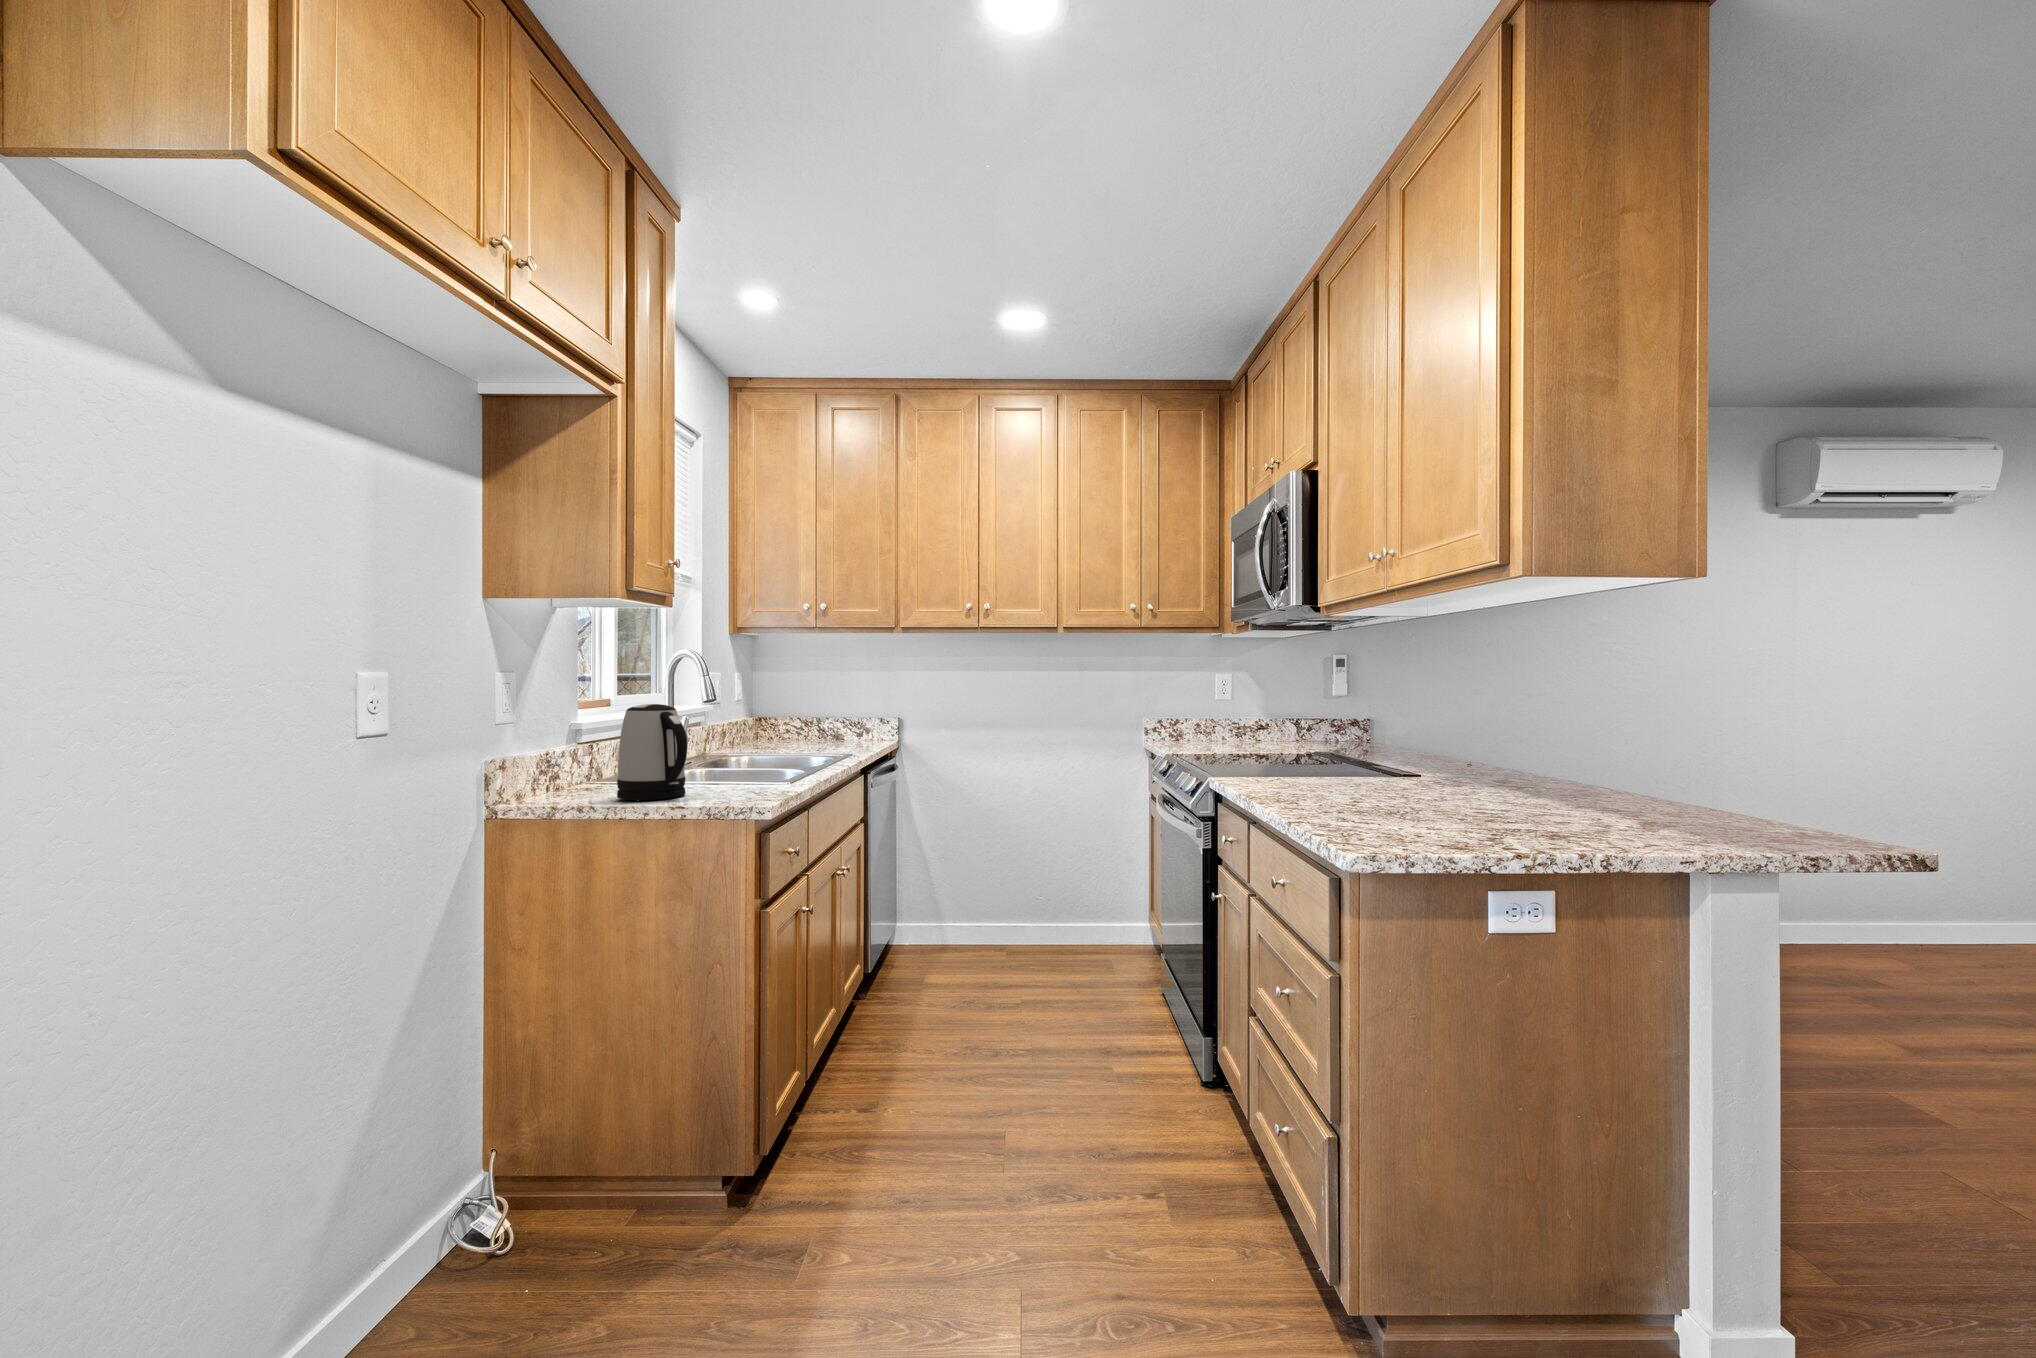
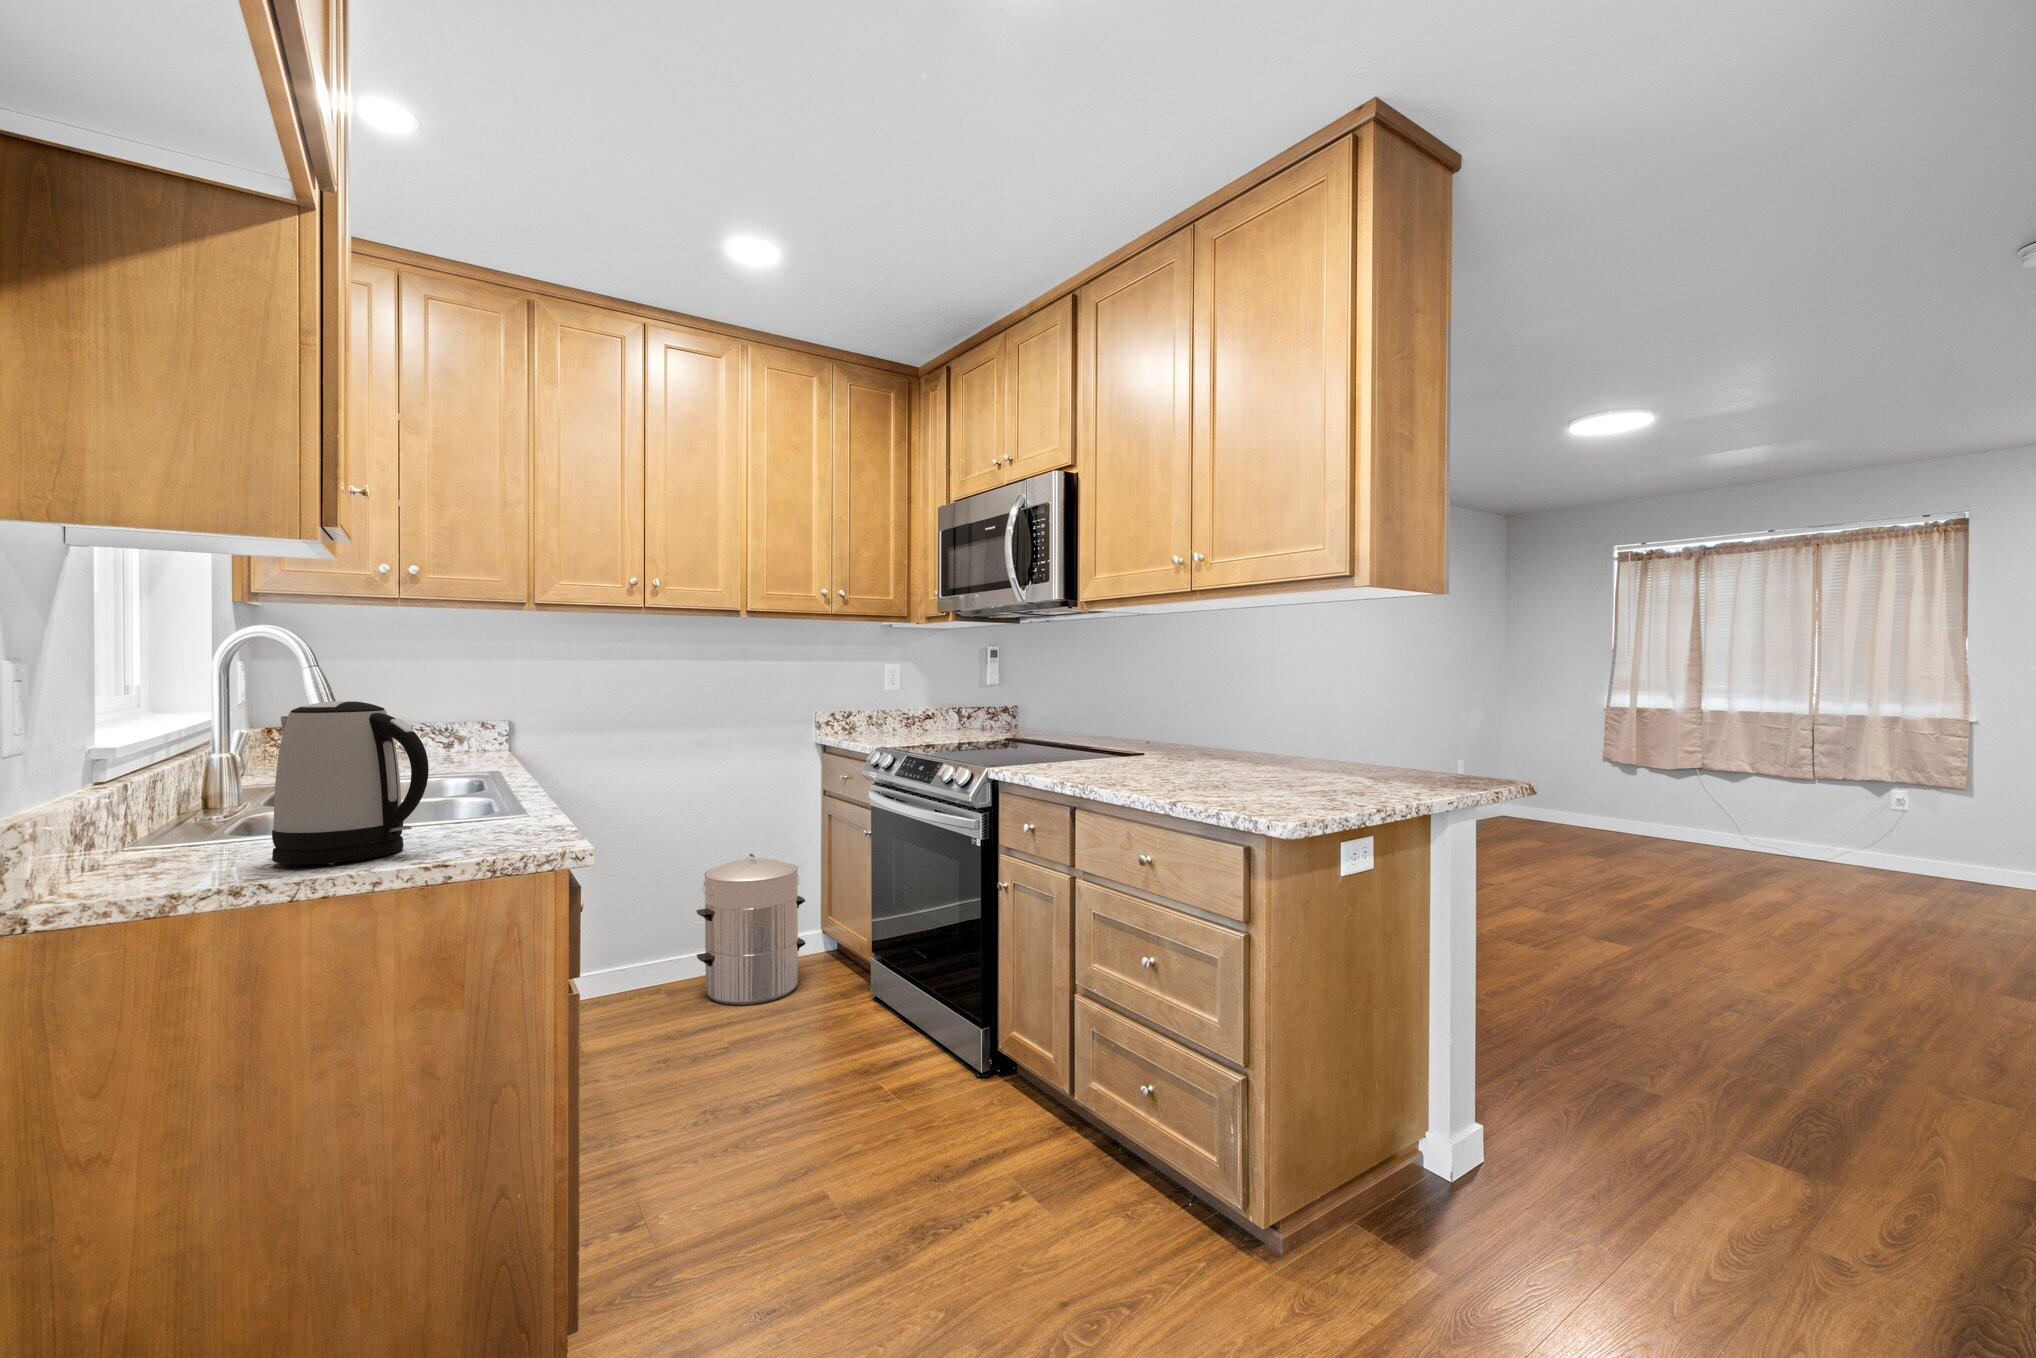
waste bin: none [1032,839,1123,969] -> present [697,853,805,1005]

